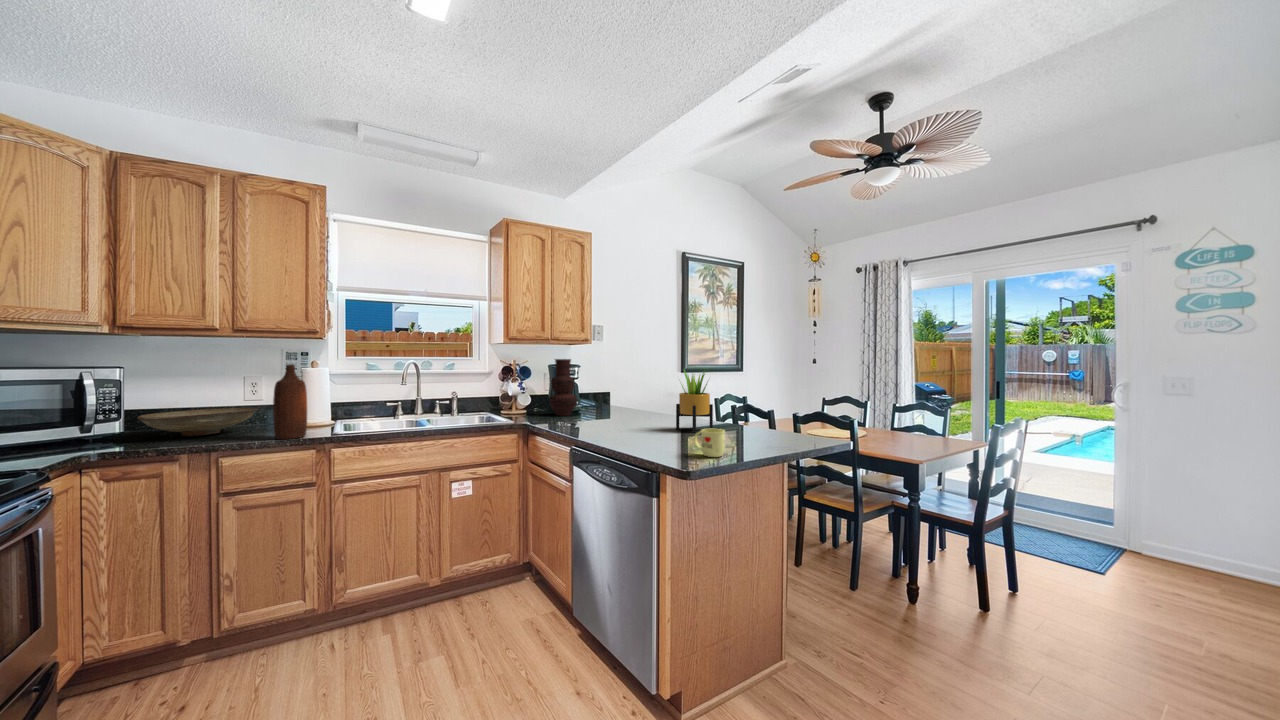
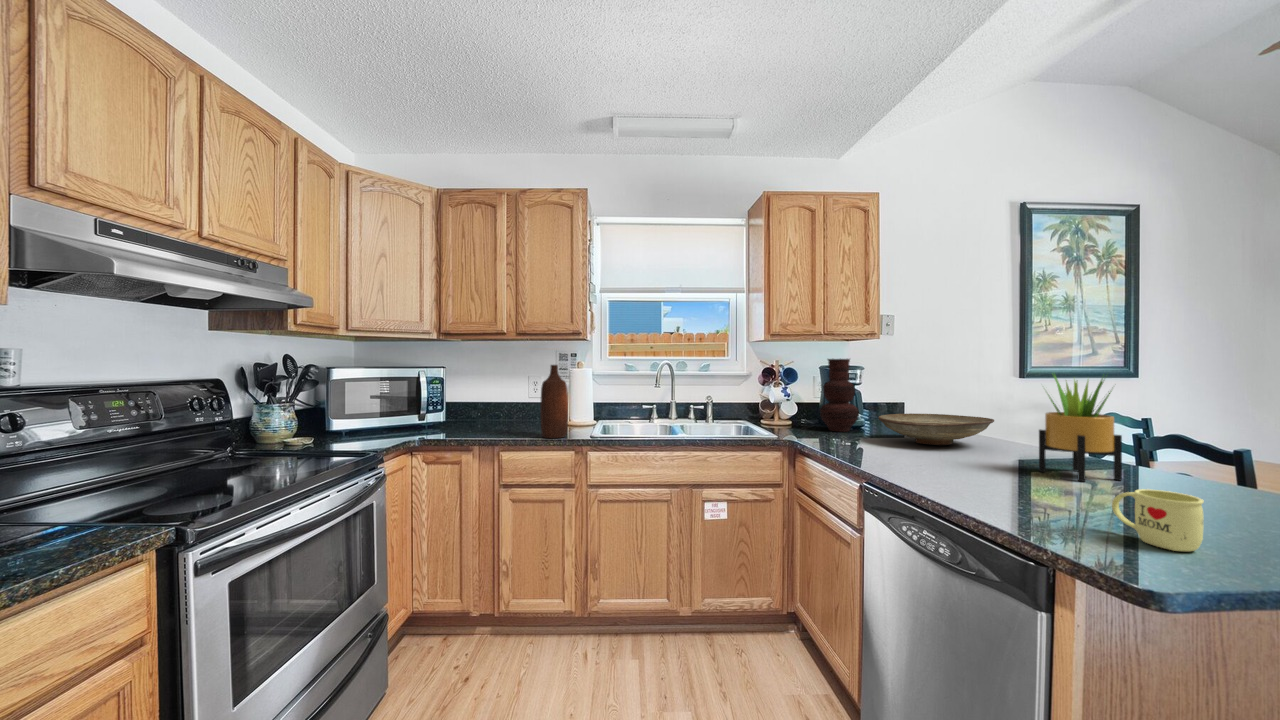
decorative bowl: present [138,408,258,436] -> present [878,413,994,445]

